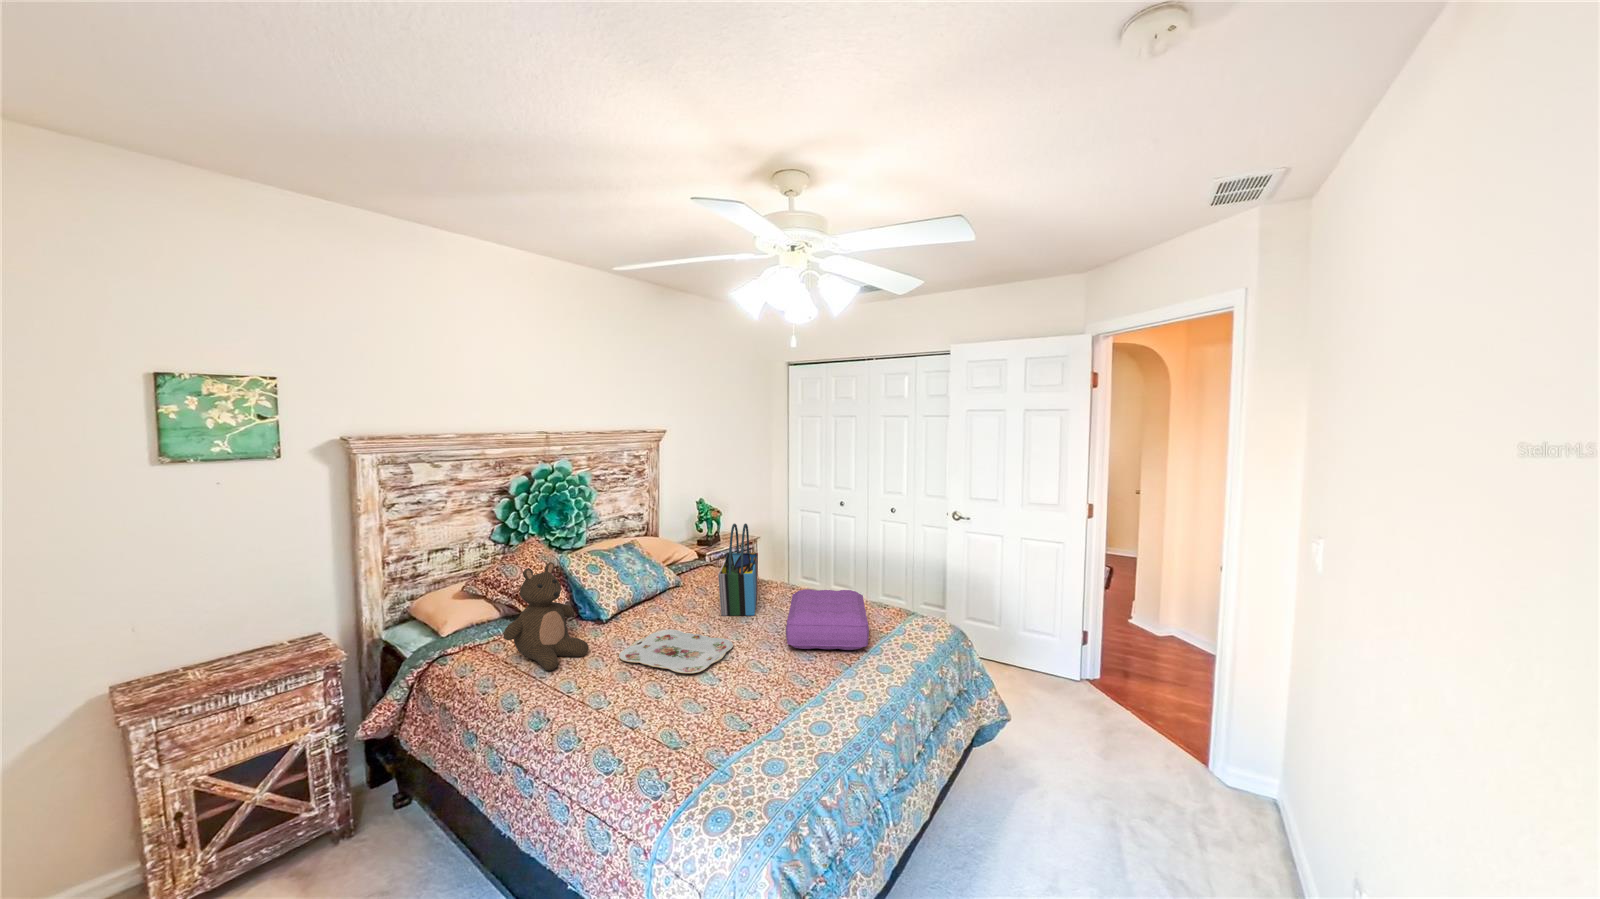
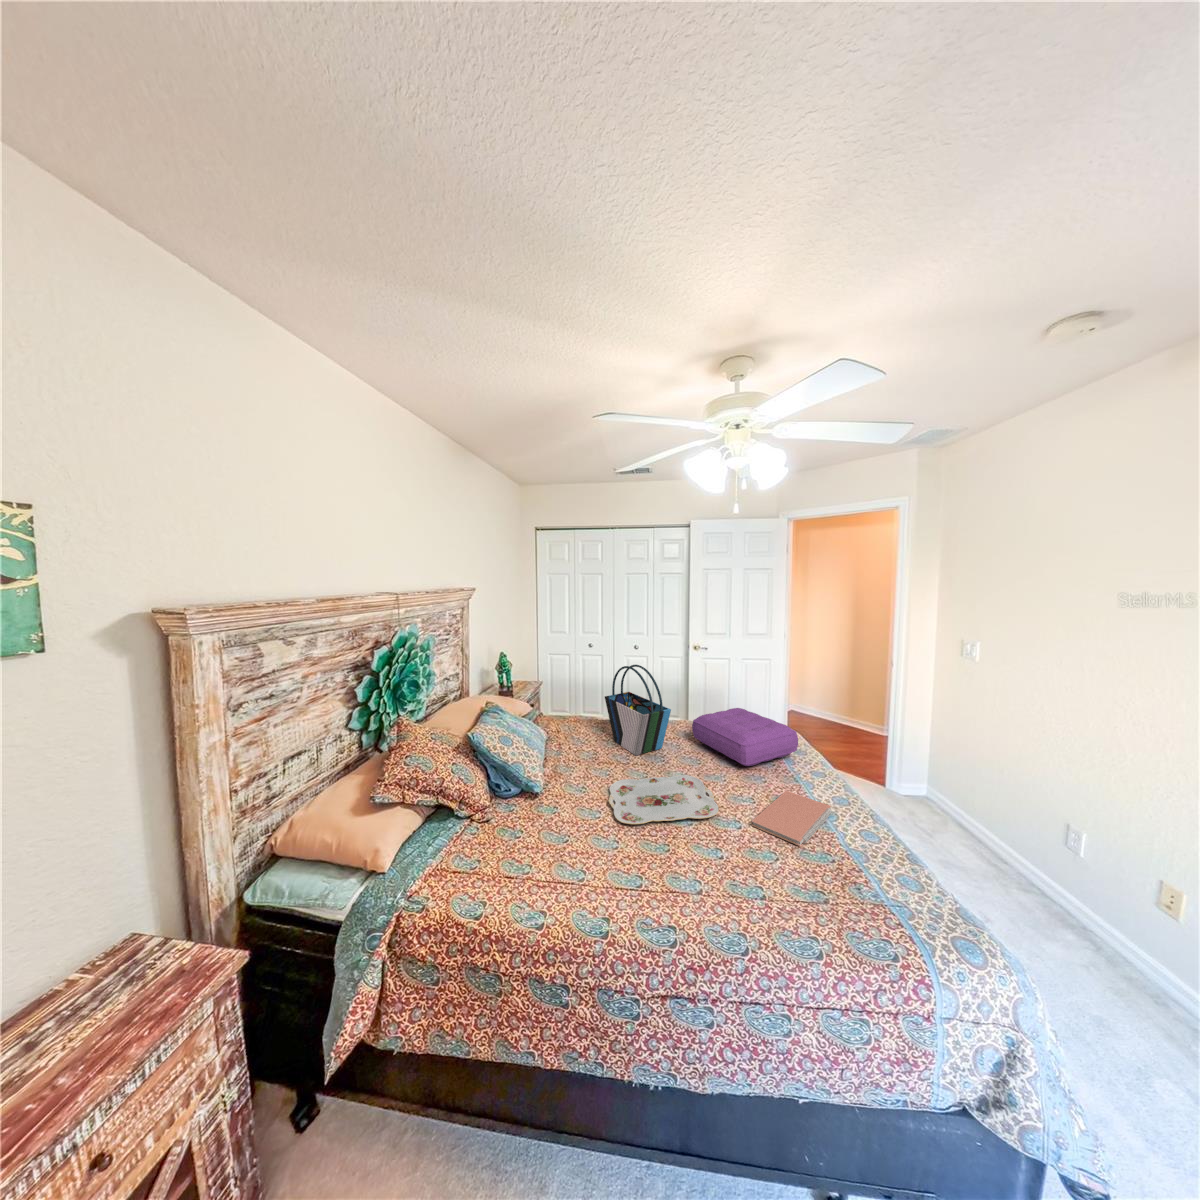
stuffed bear: present [503,562,589,670] -> none [508,735,585,863]
notebook: none [711,675,801,715] -> present [752,791,832,846]

